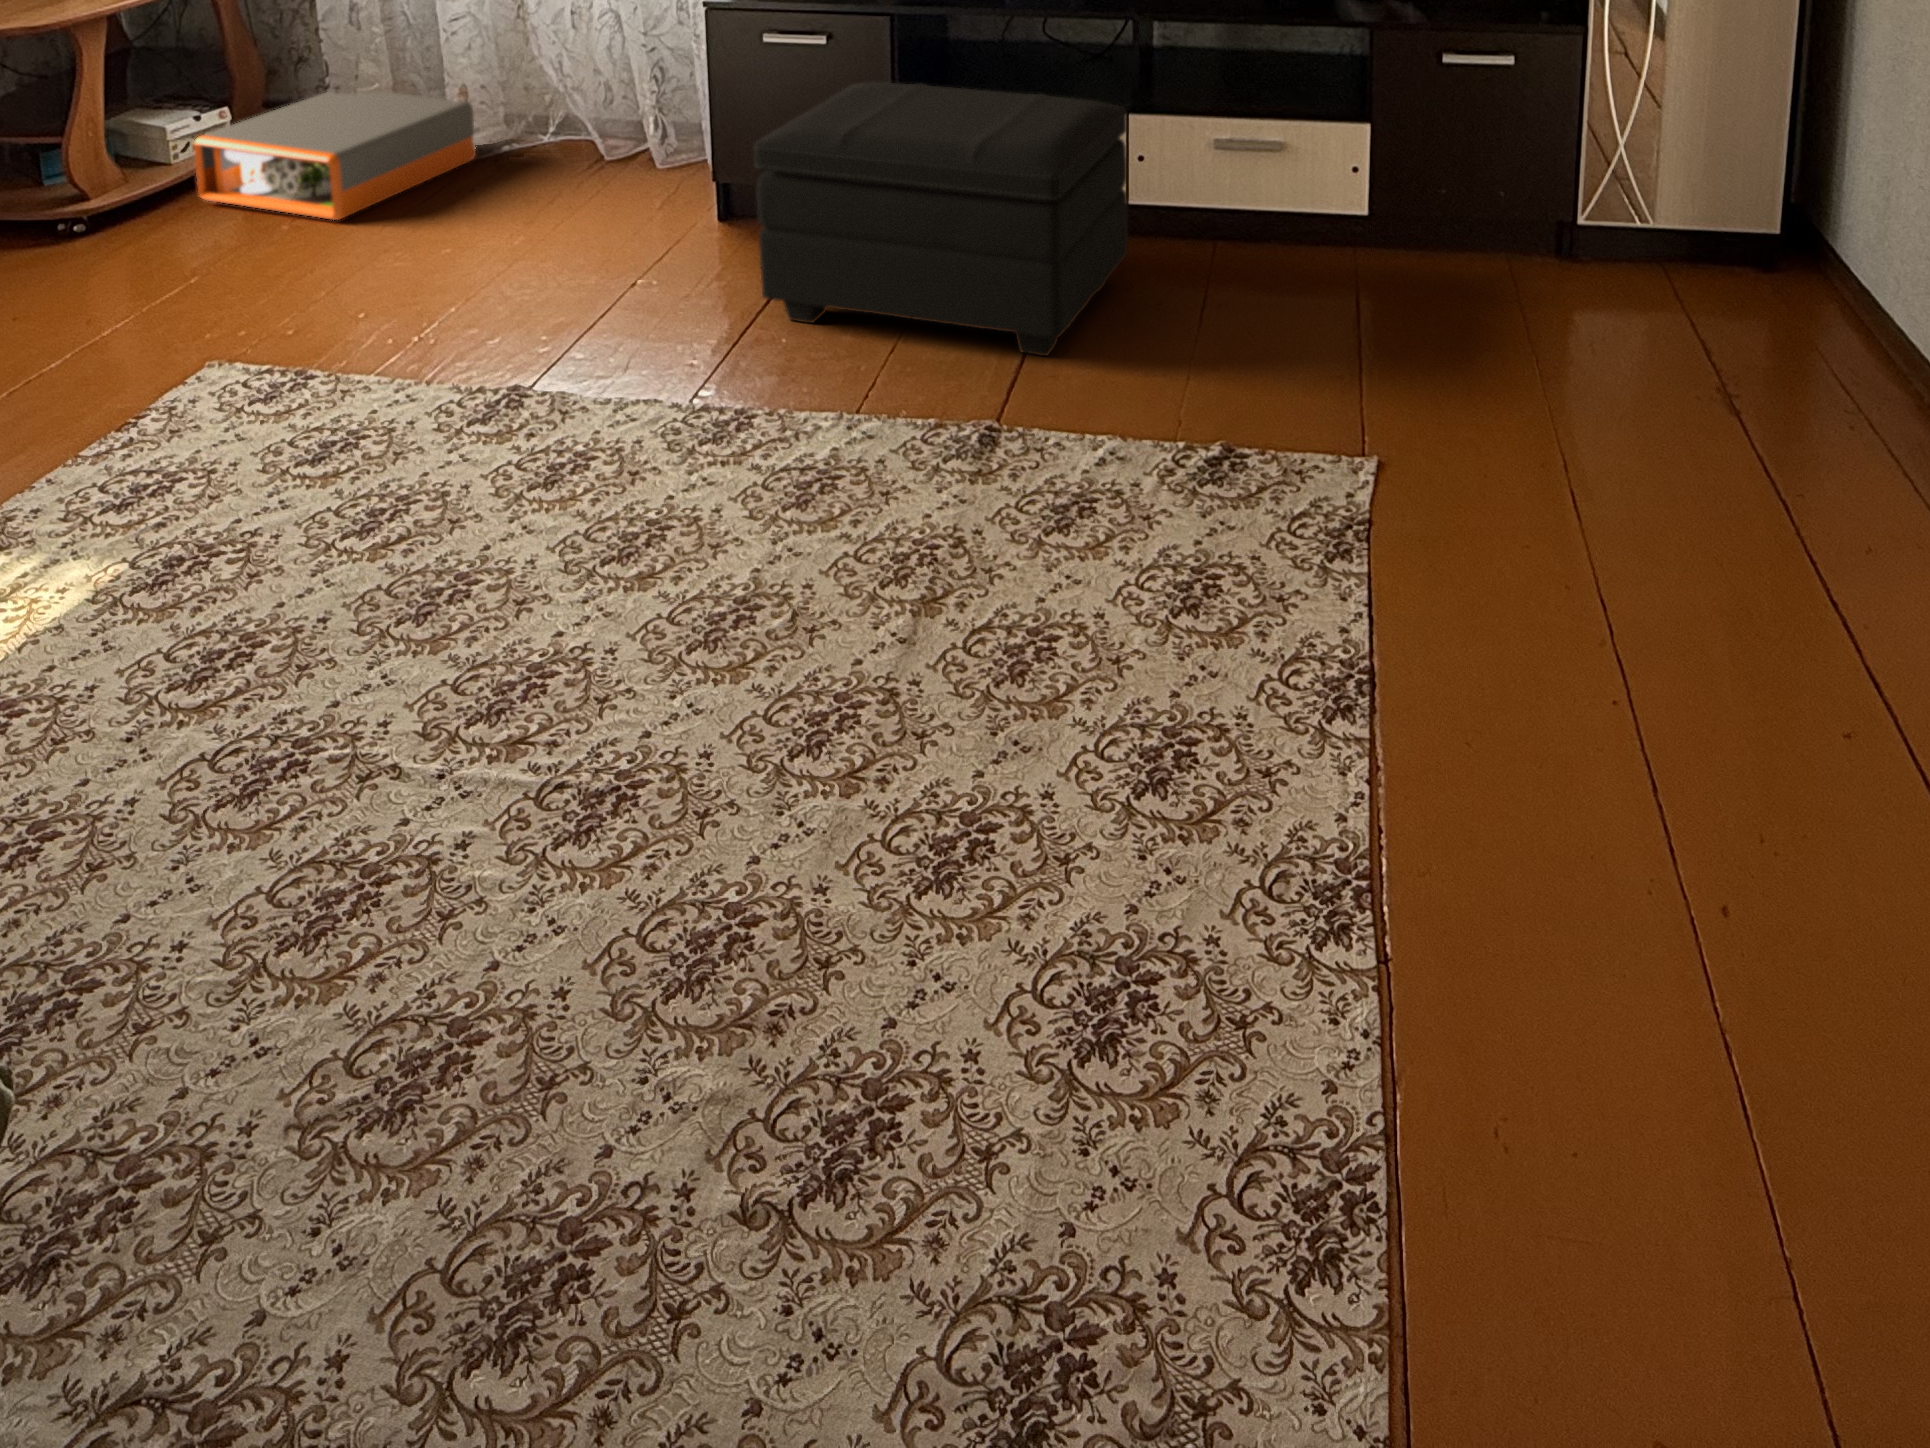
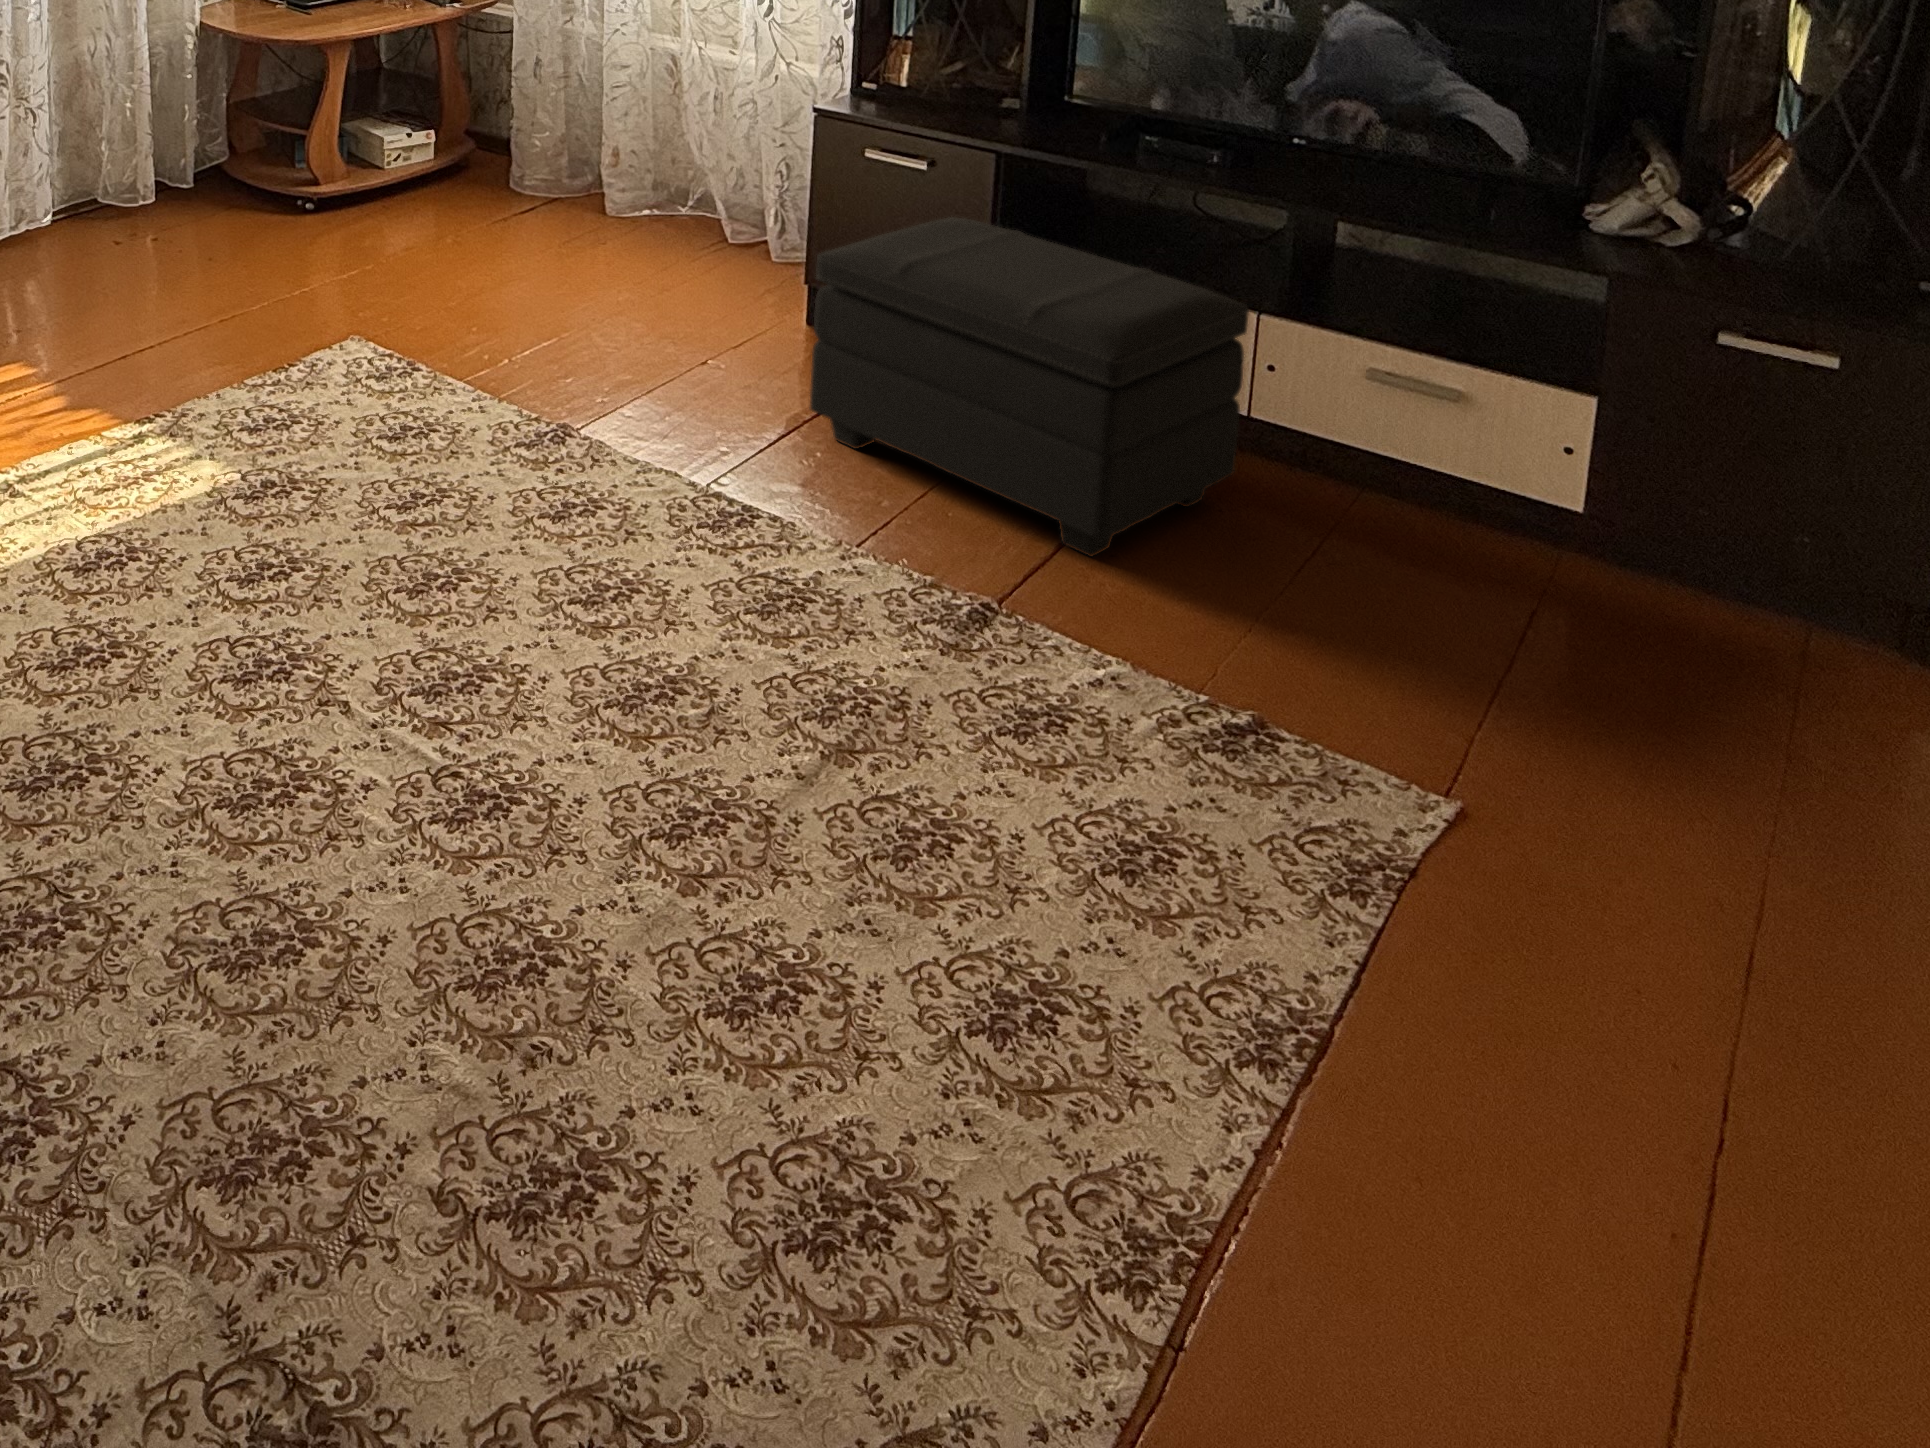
storage box: present [194,91,476,220] -> none [397,130,623,245]

